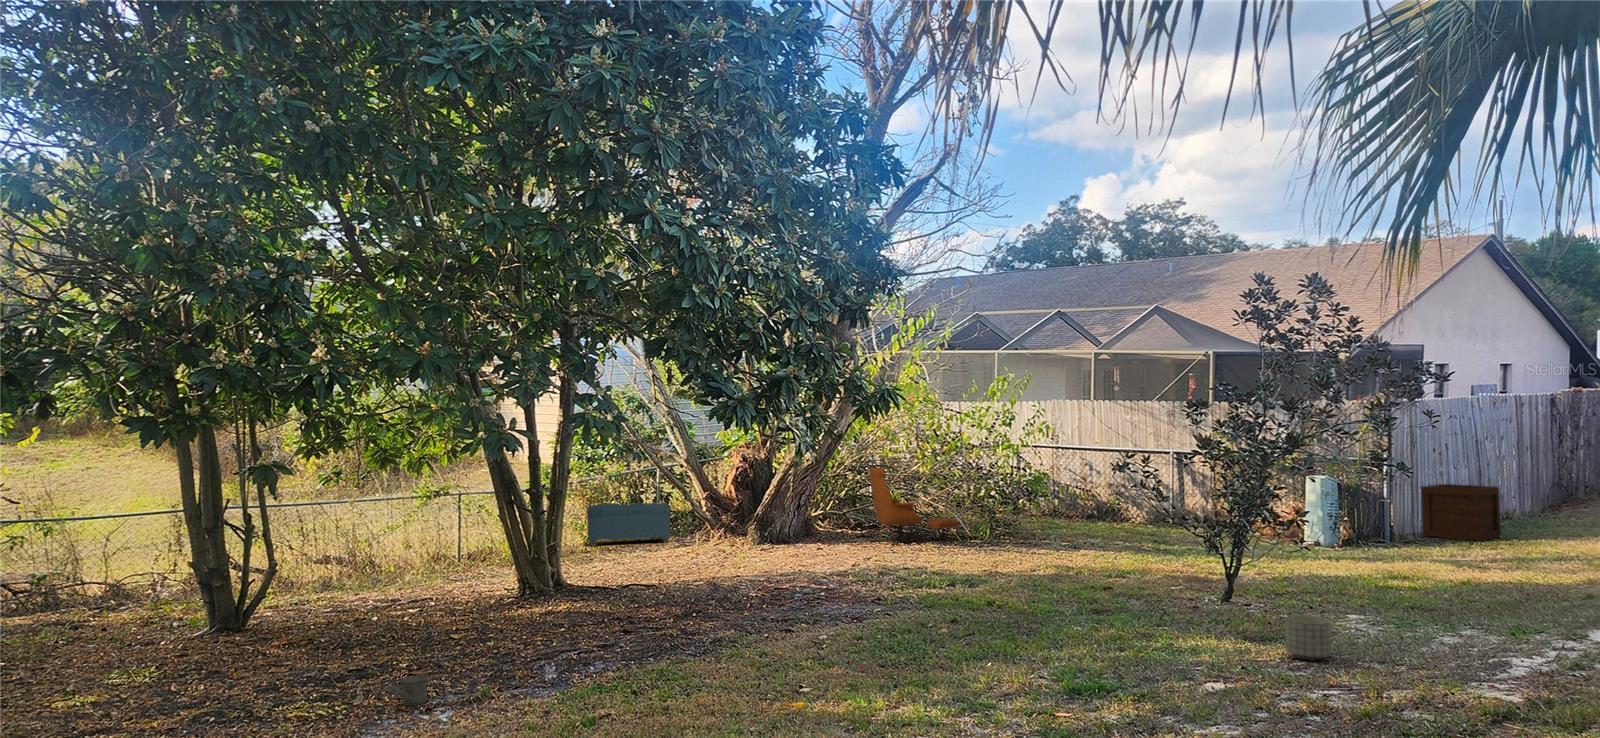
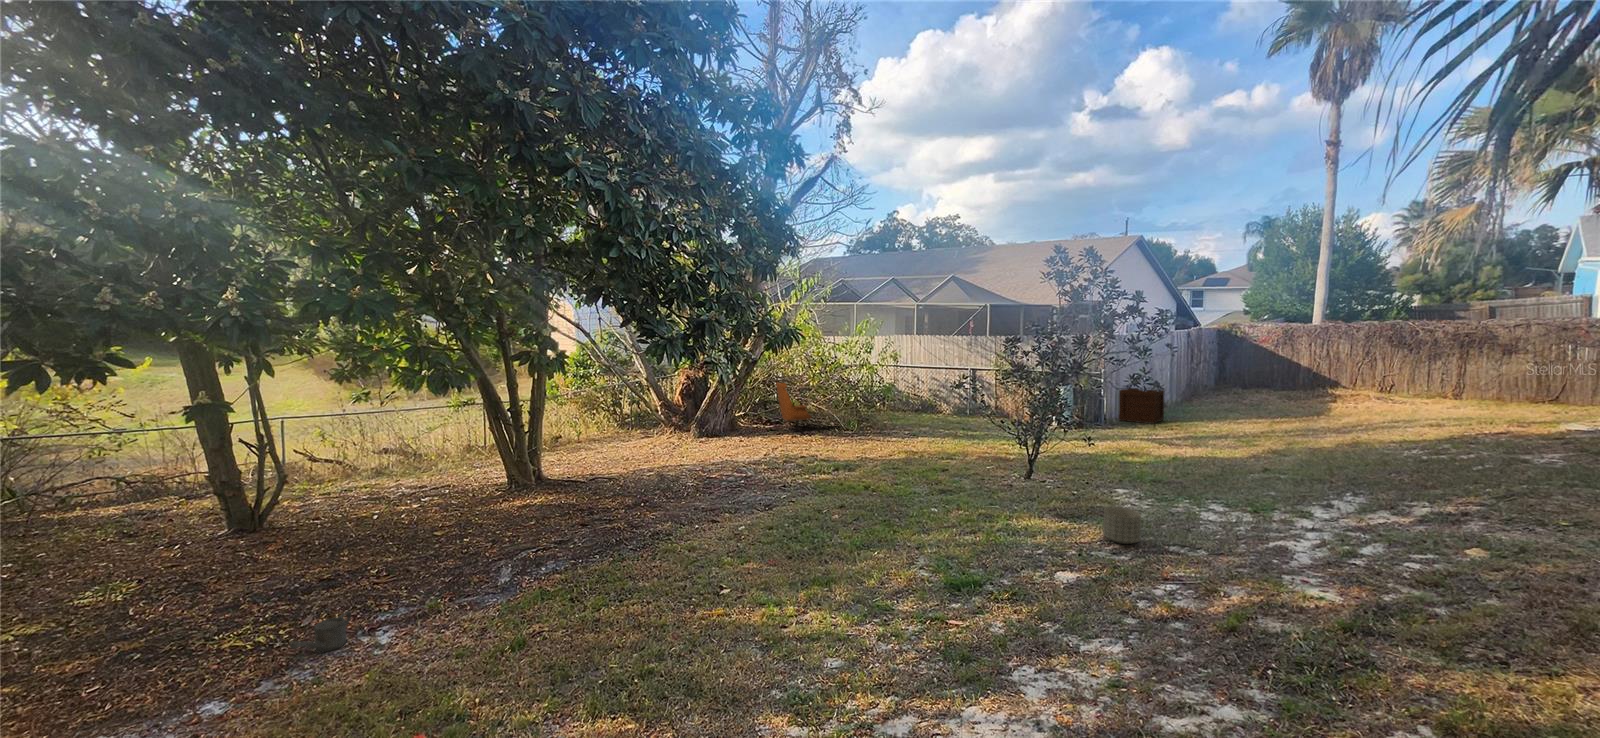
bench: present [587,503,670,547] -> none [581,407,640,439]

